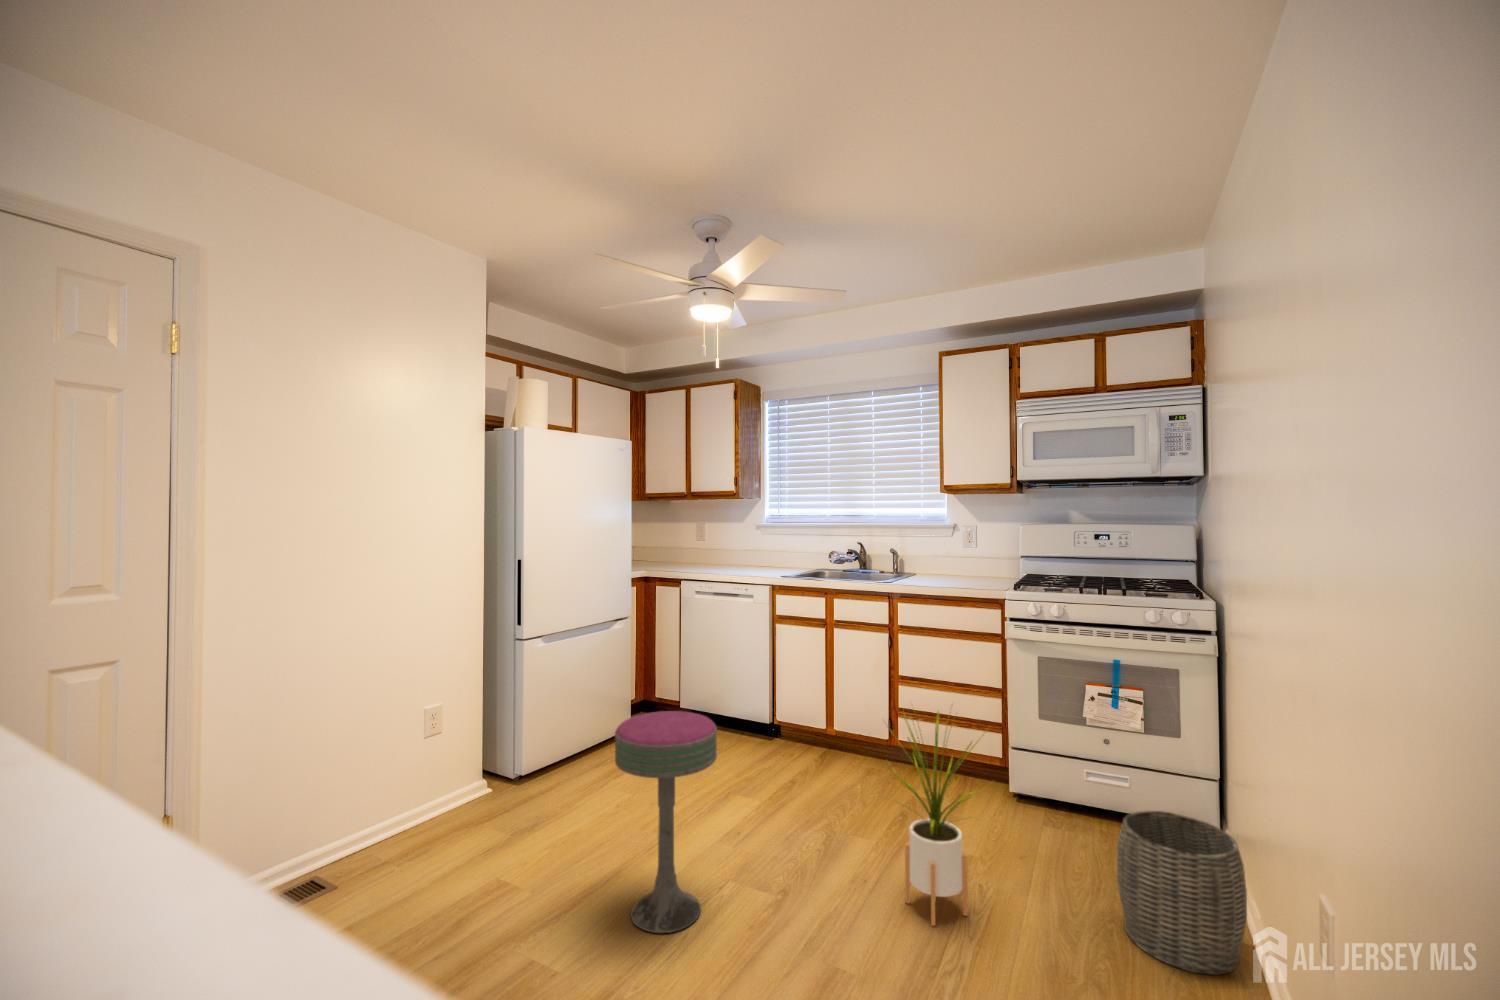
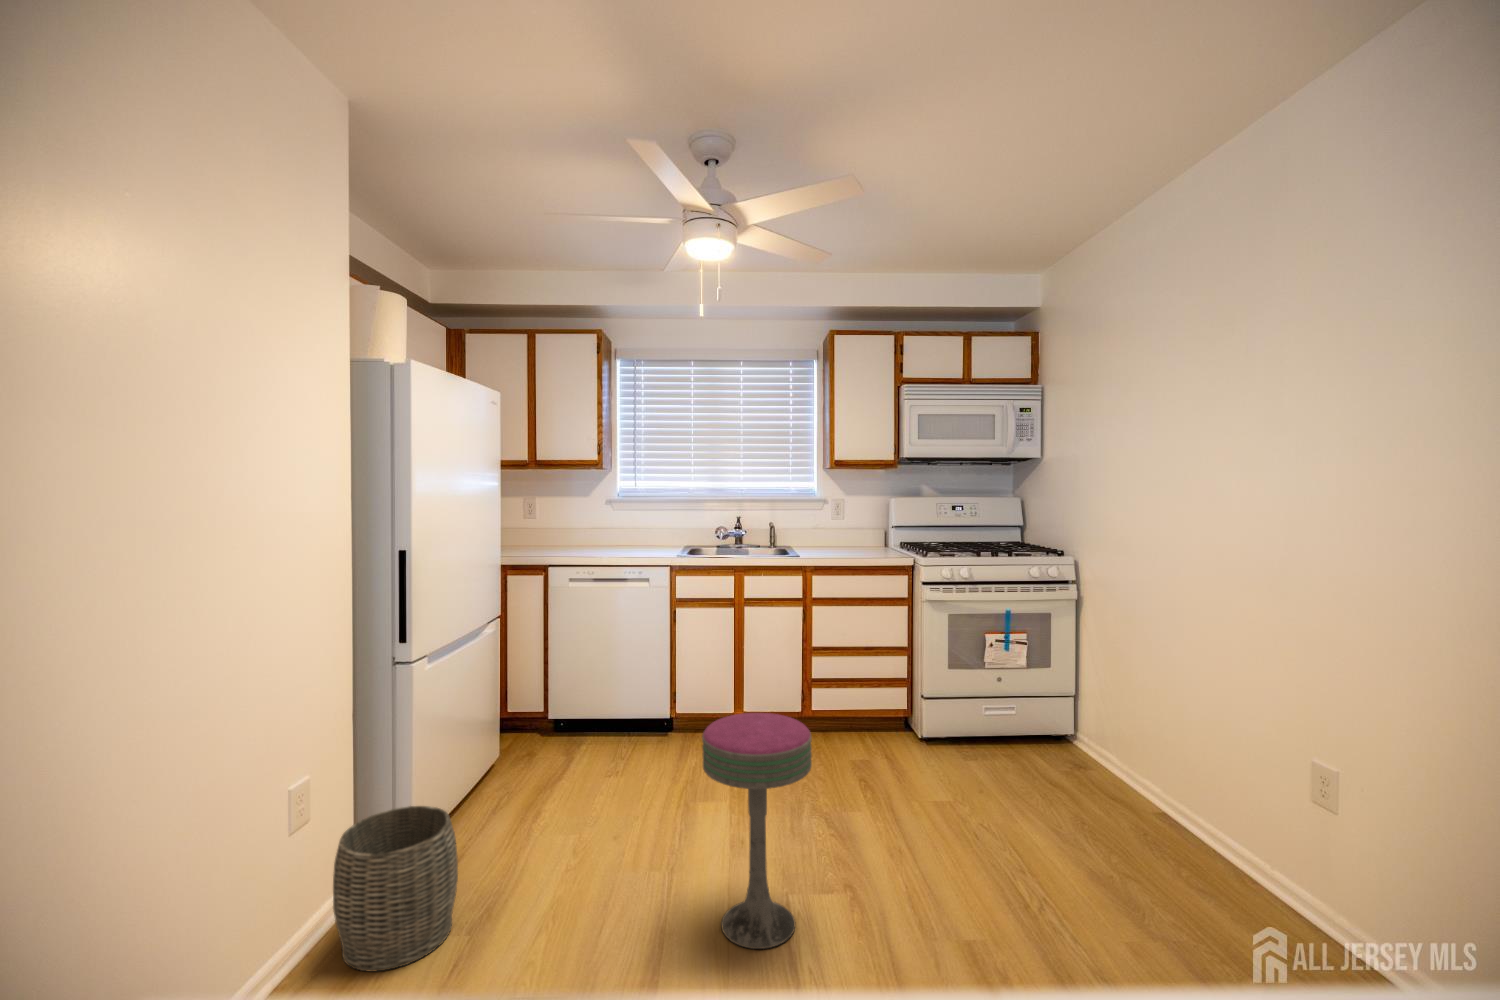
house plant: present [891,712,978,926] -> none [914,663,1017,860]
woven basket: present [1117,811,1247,974] -> present [333,806,458,972]

